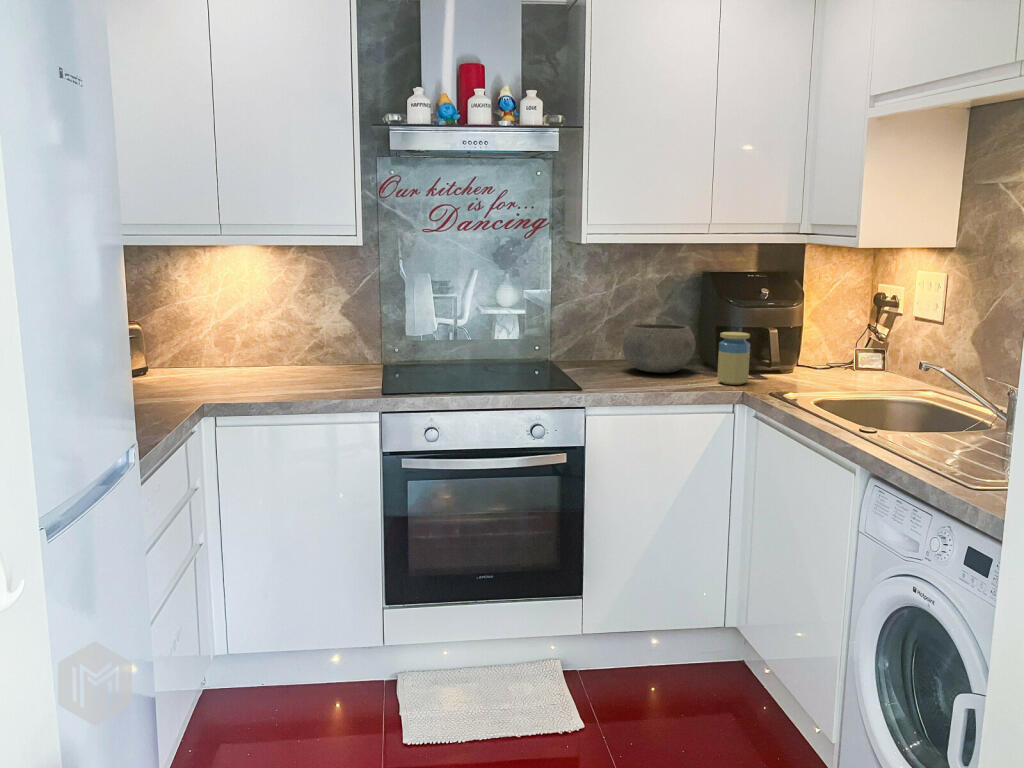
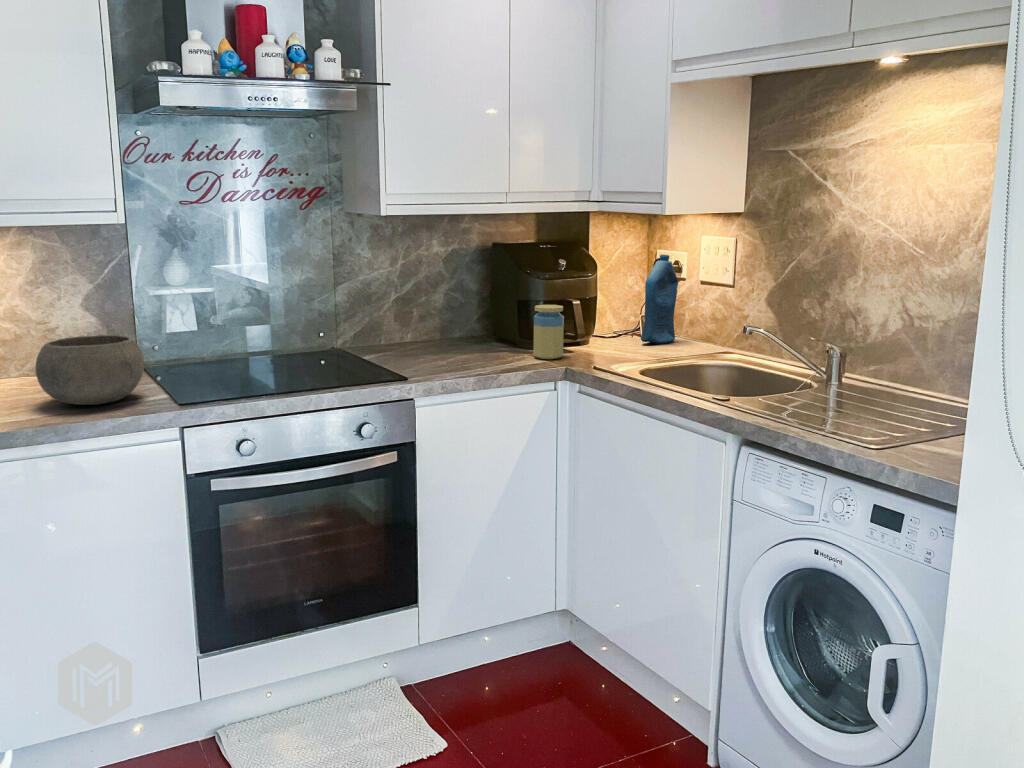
bottle: none [842,288,889,380] -> present [641,255,678,344]
bowl: present [622,324,695,373] -> present [36,335,144,405]

